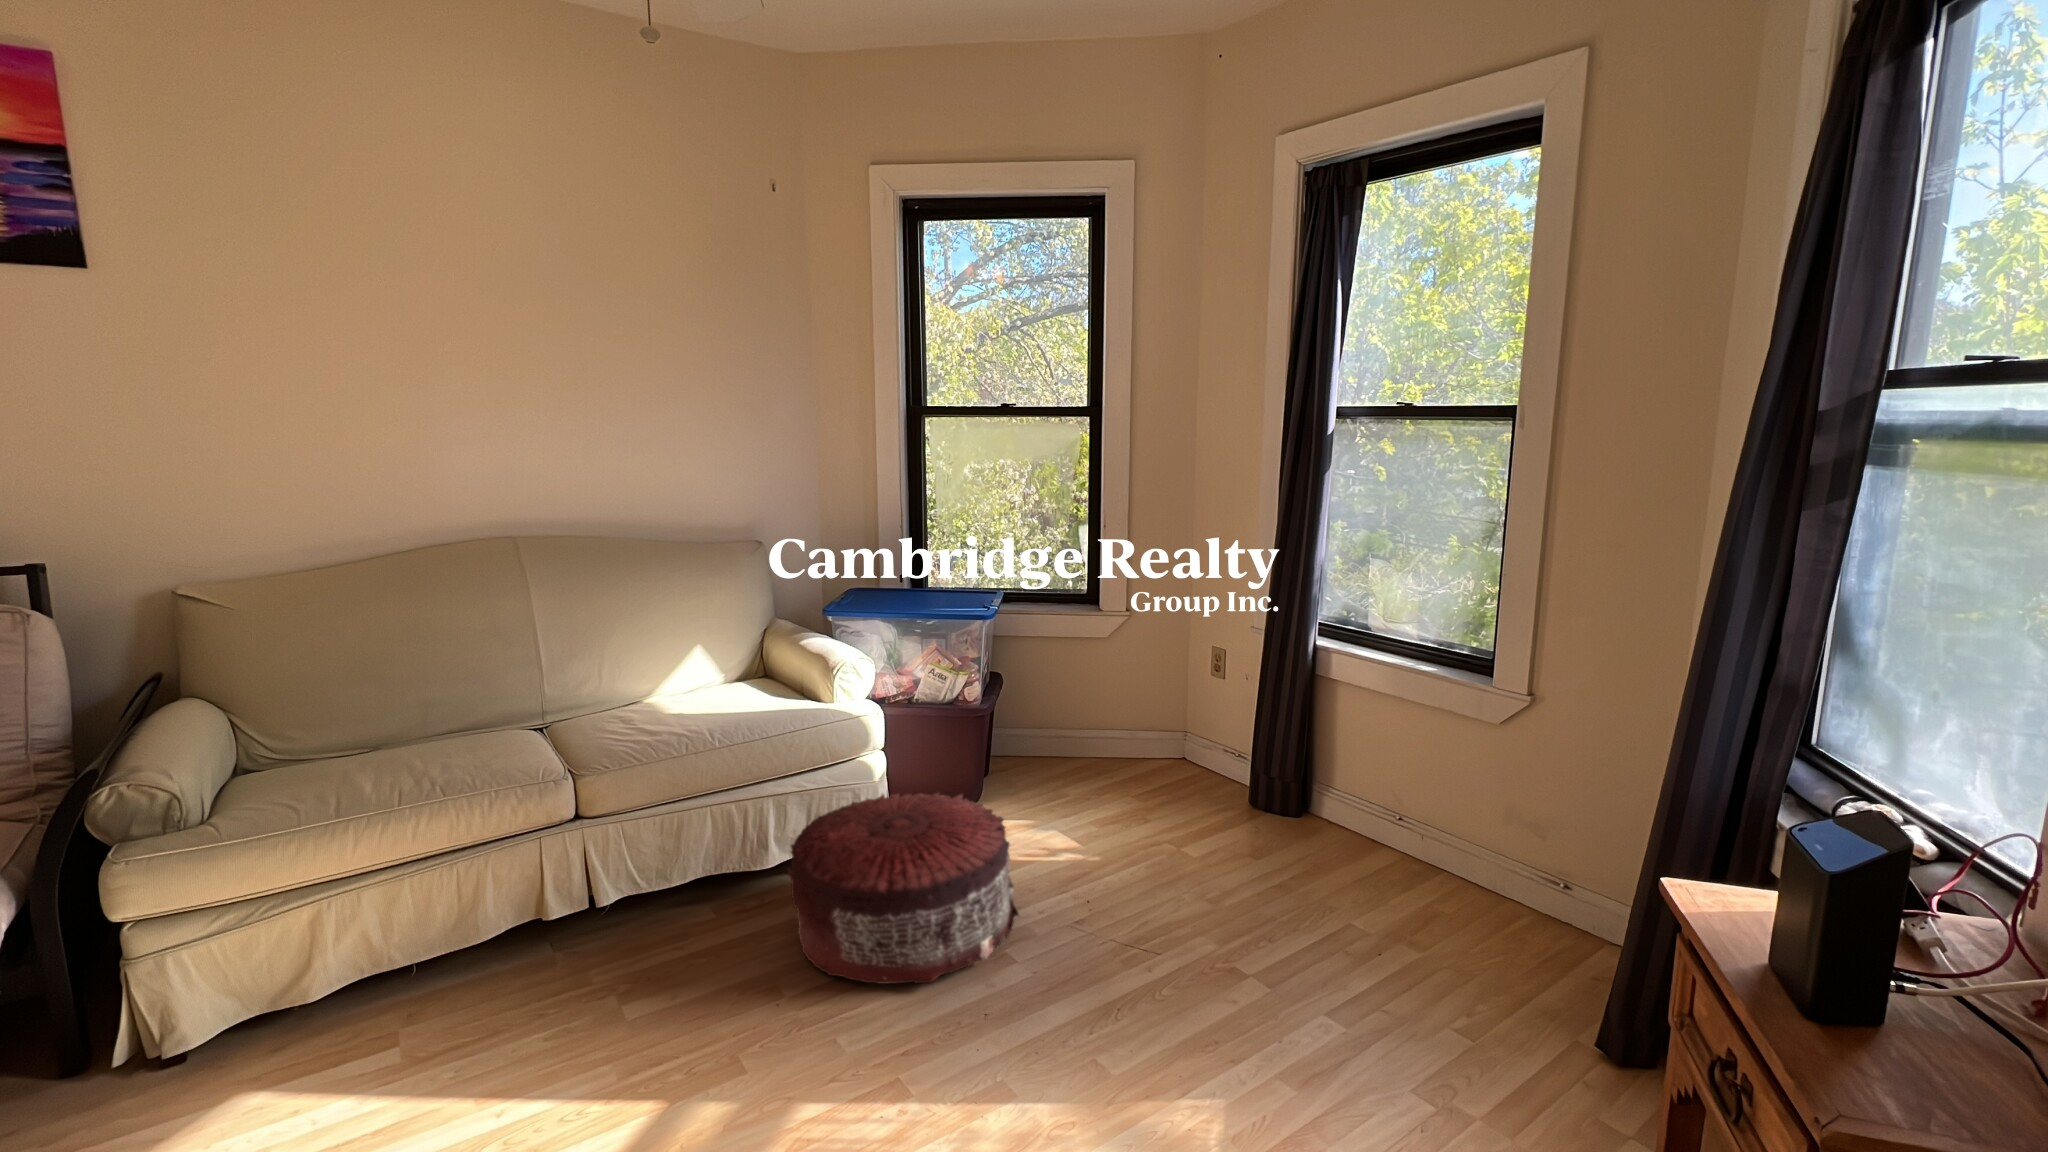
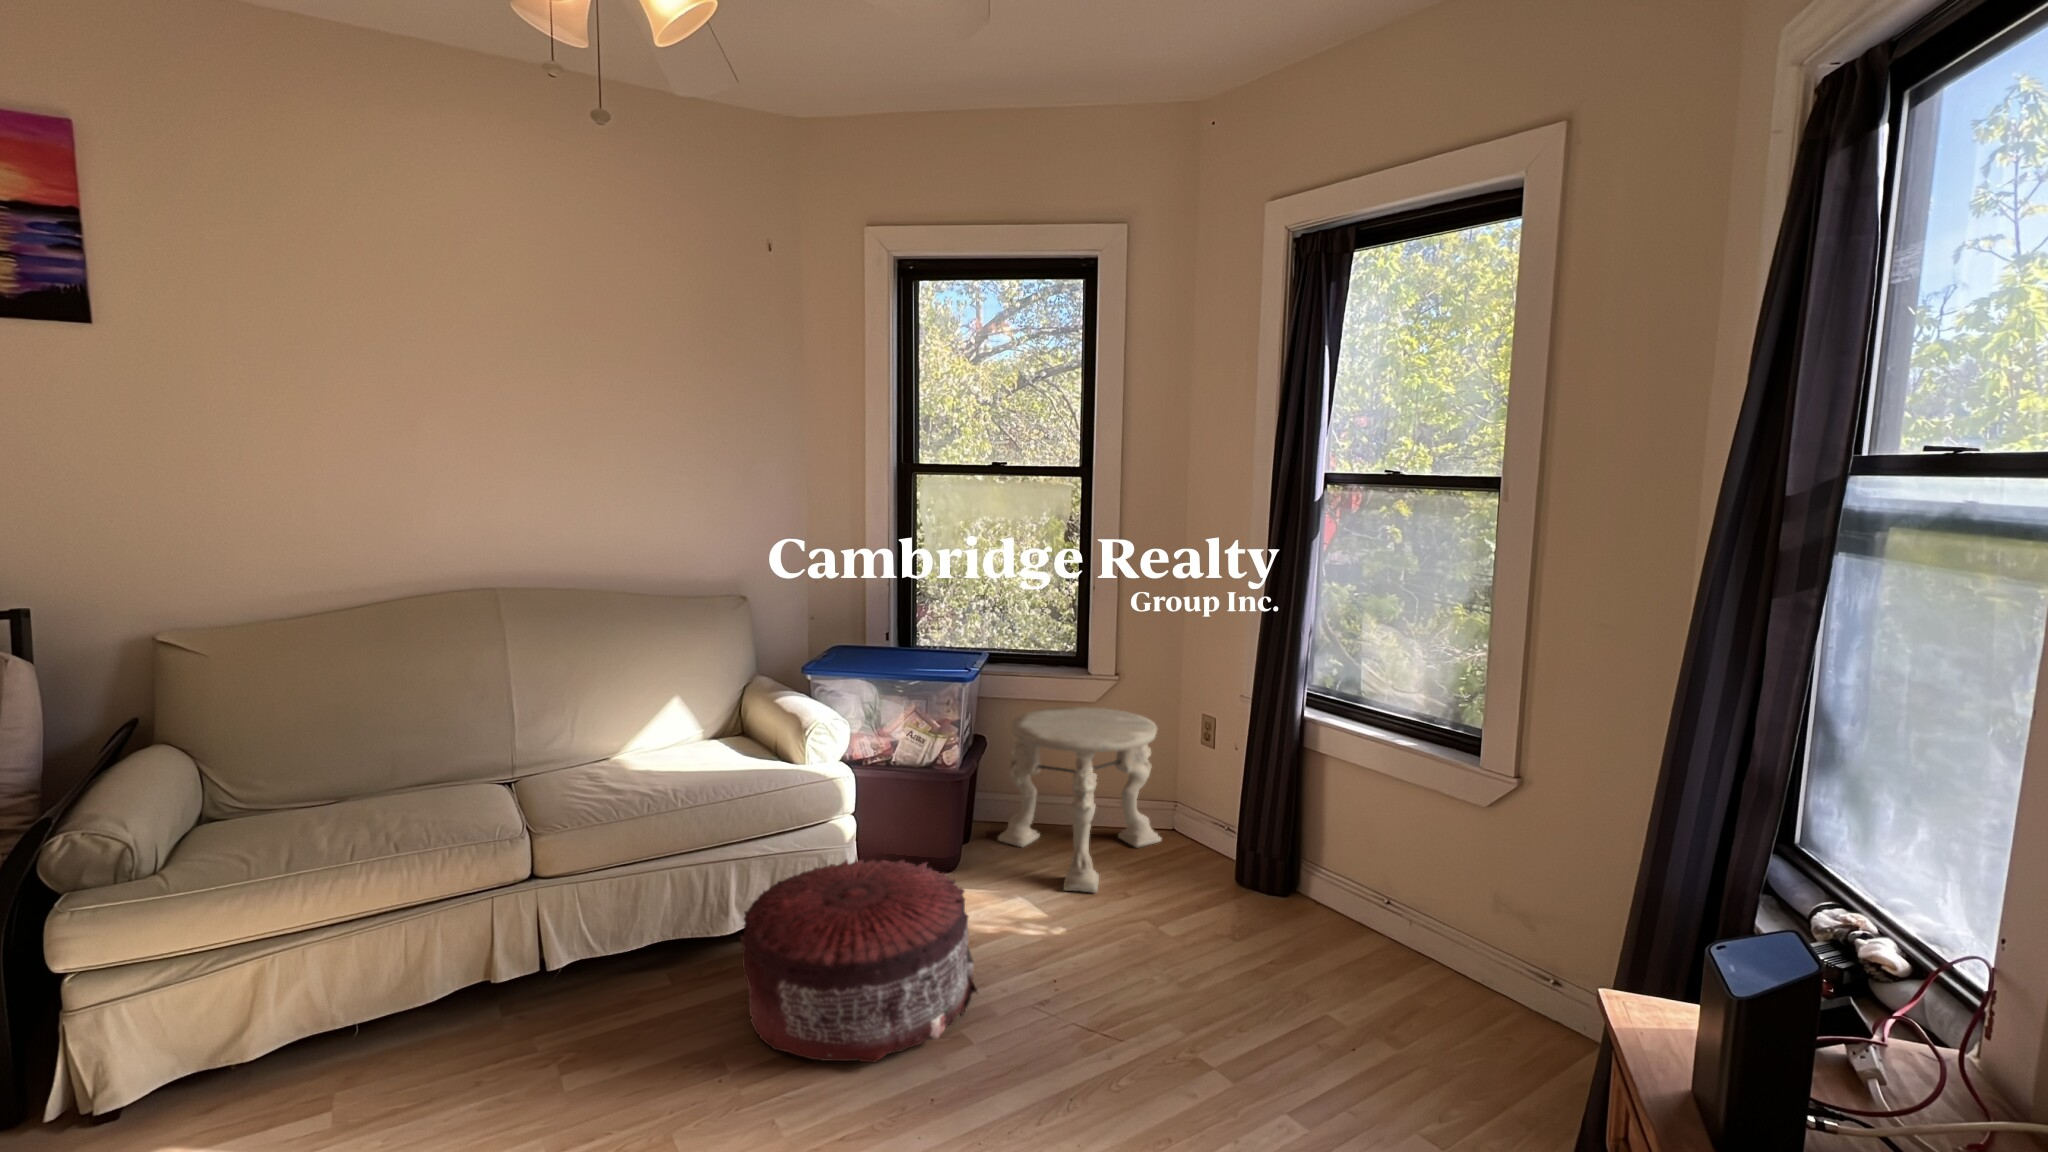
side table: none [1016,644,1175,821] -> present [998,707,1161,893]

